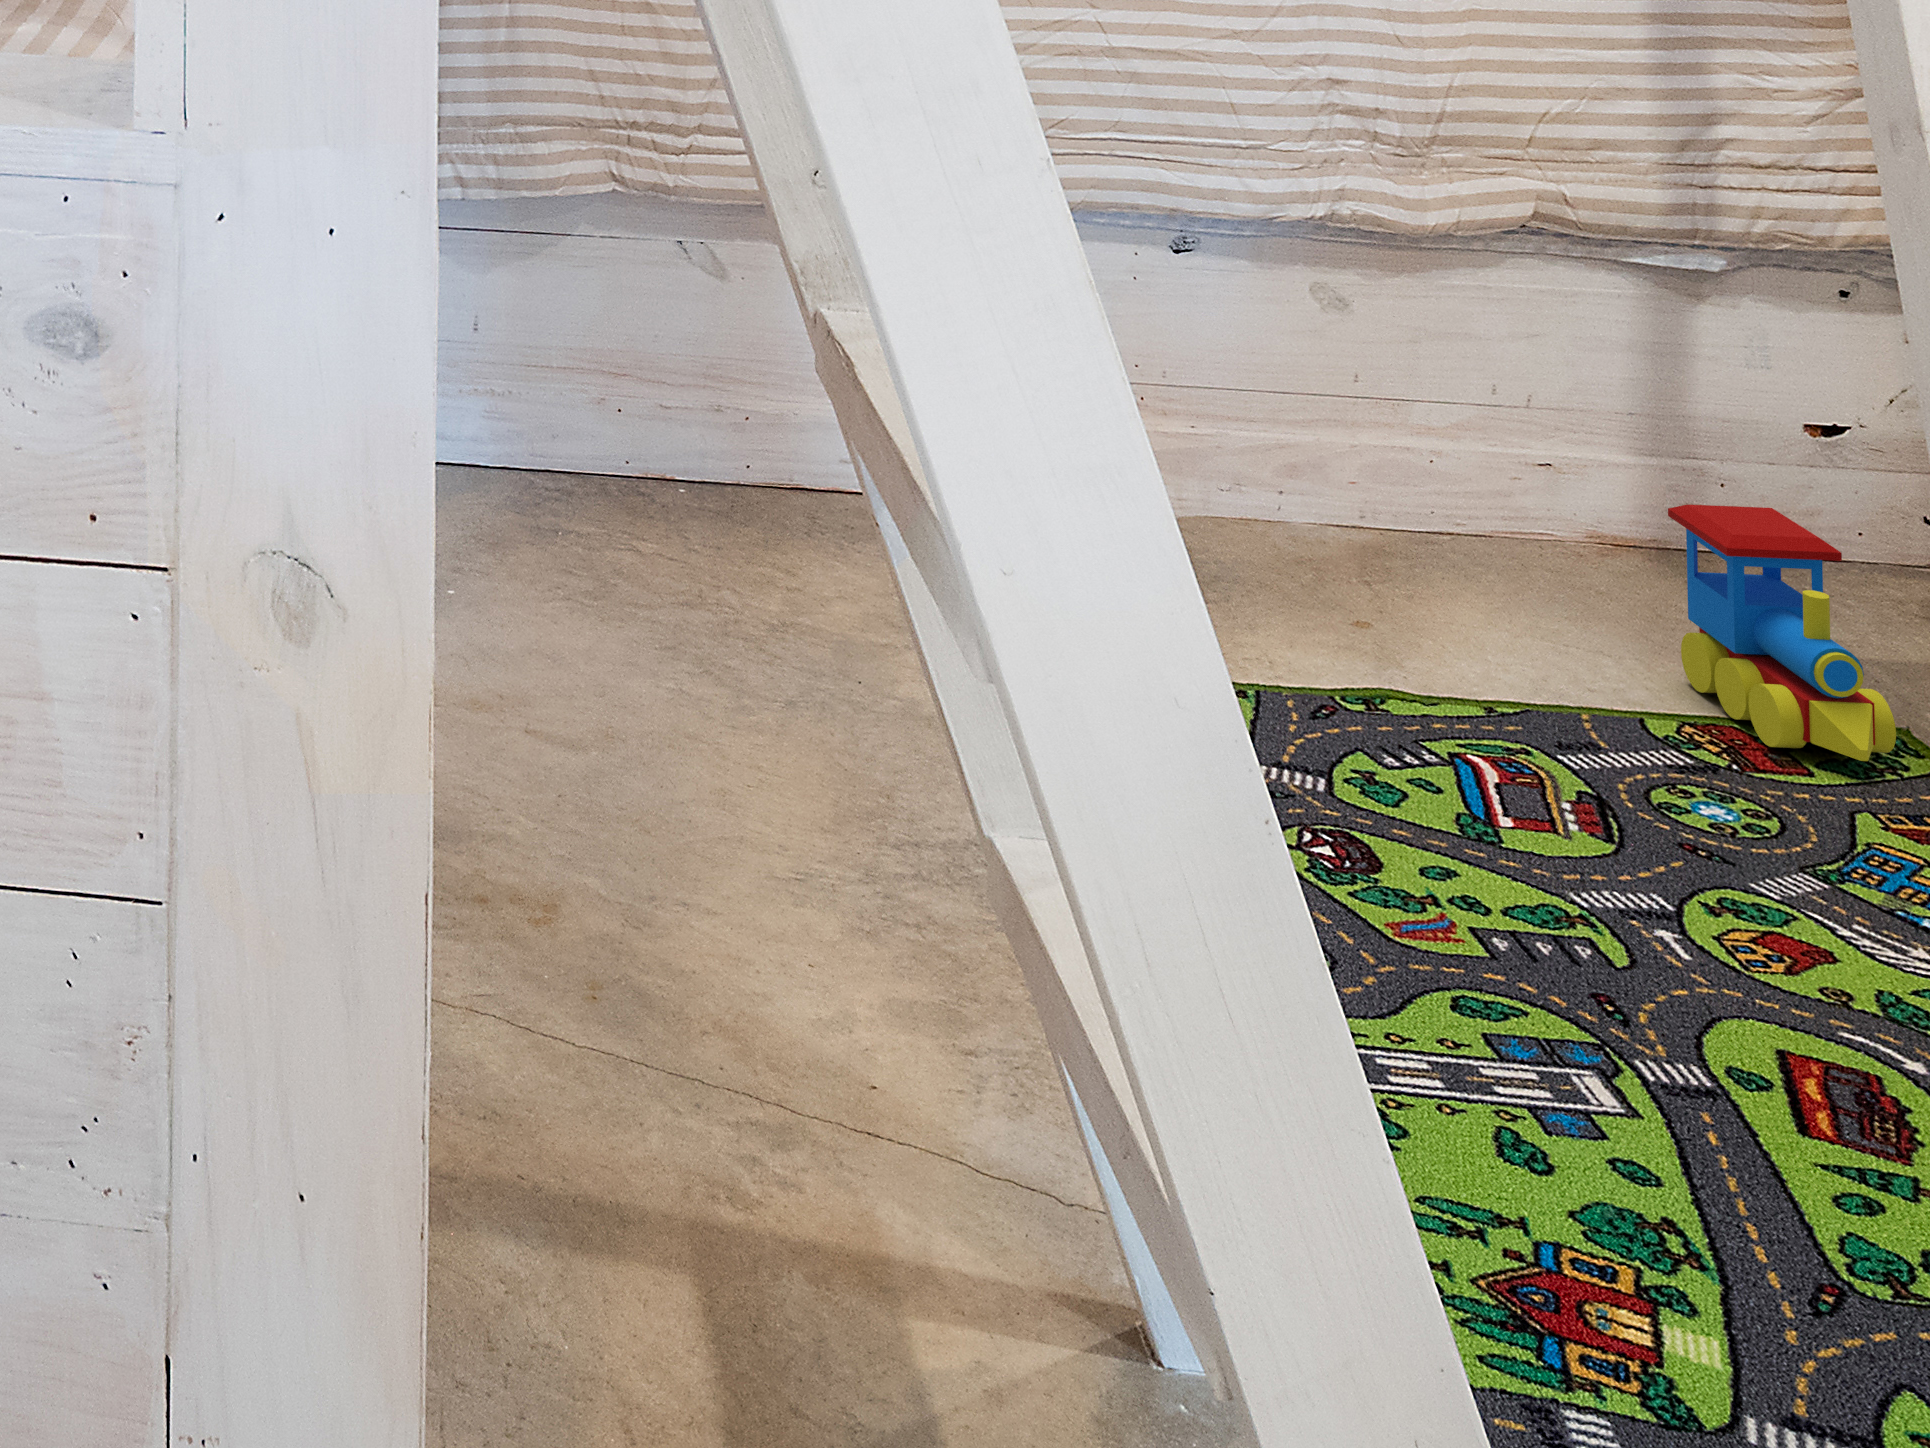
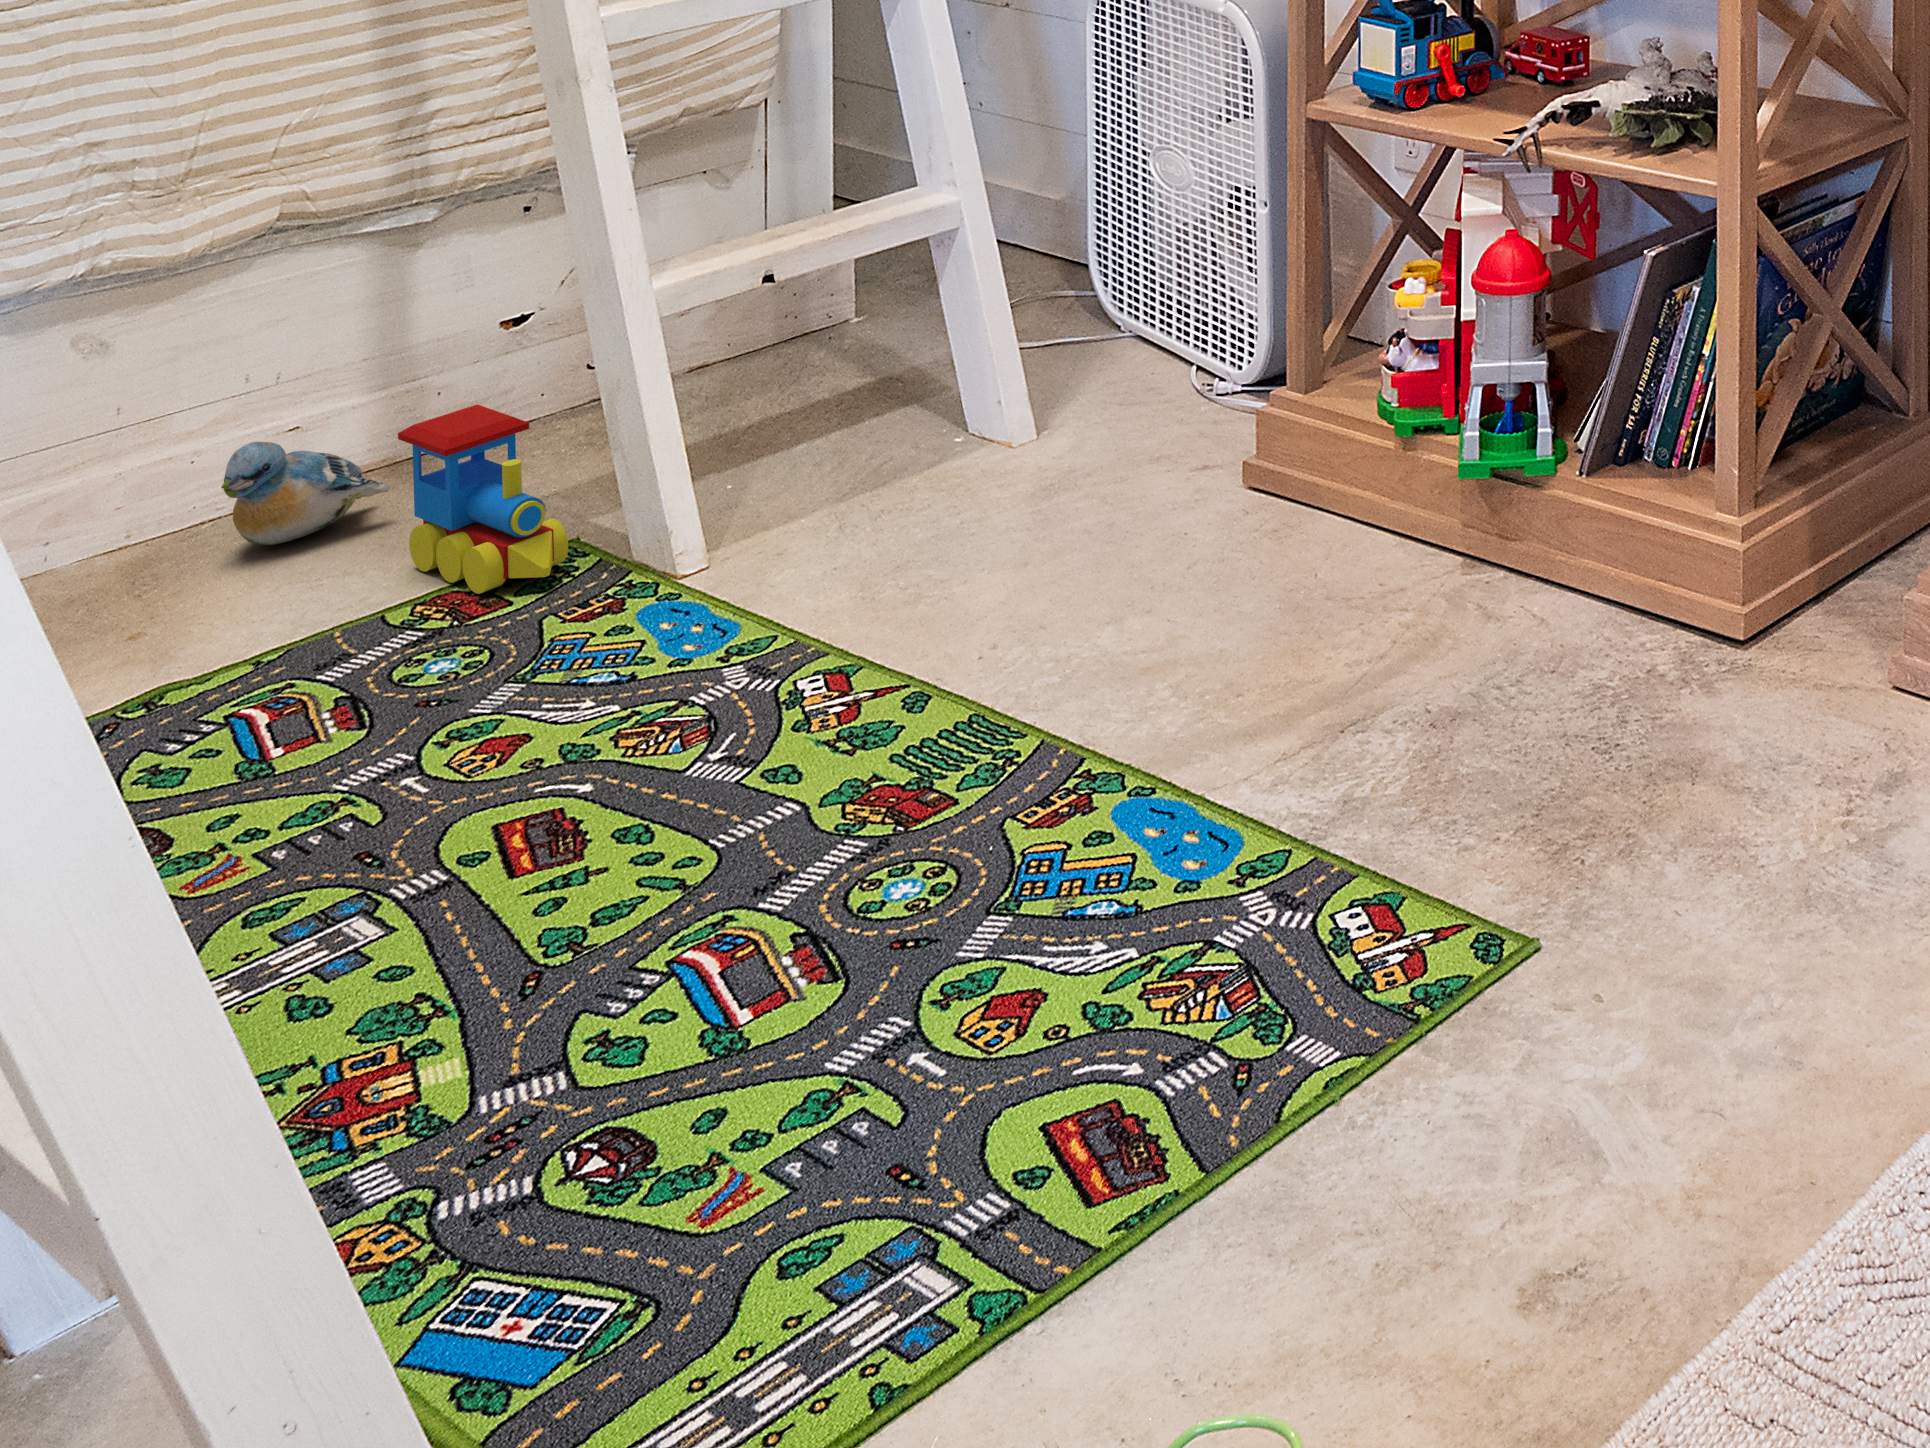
plush toy: none [1462,464,1660,596] -> present [221,442,390,545]

